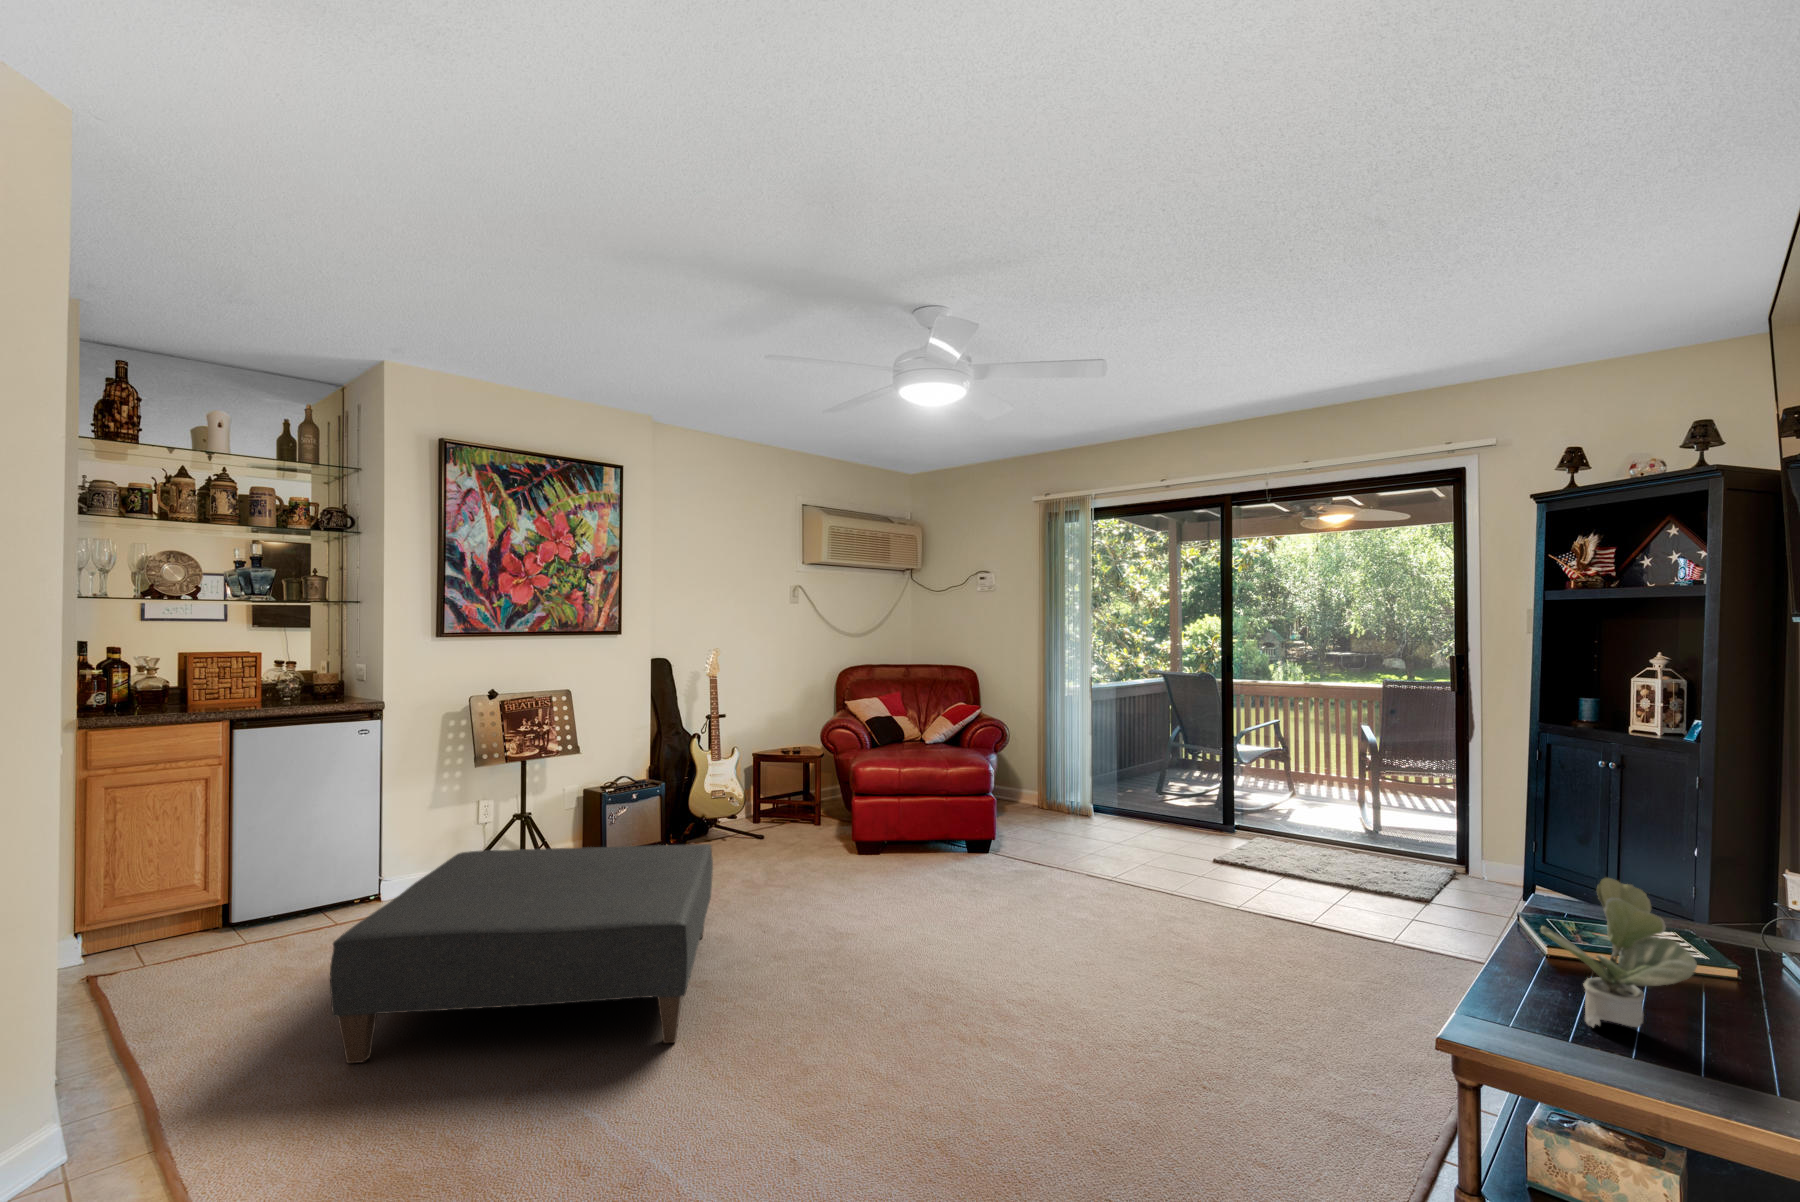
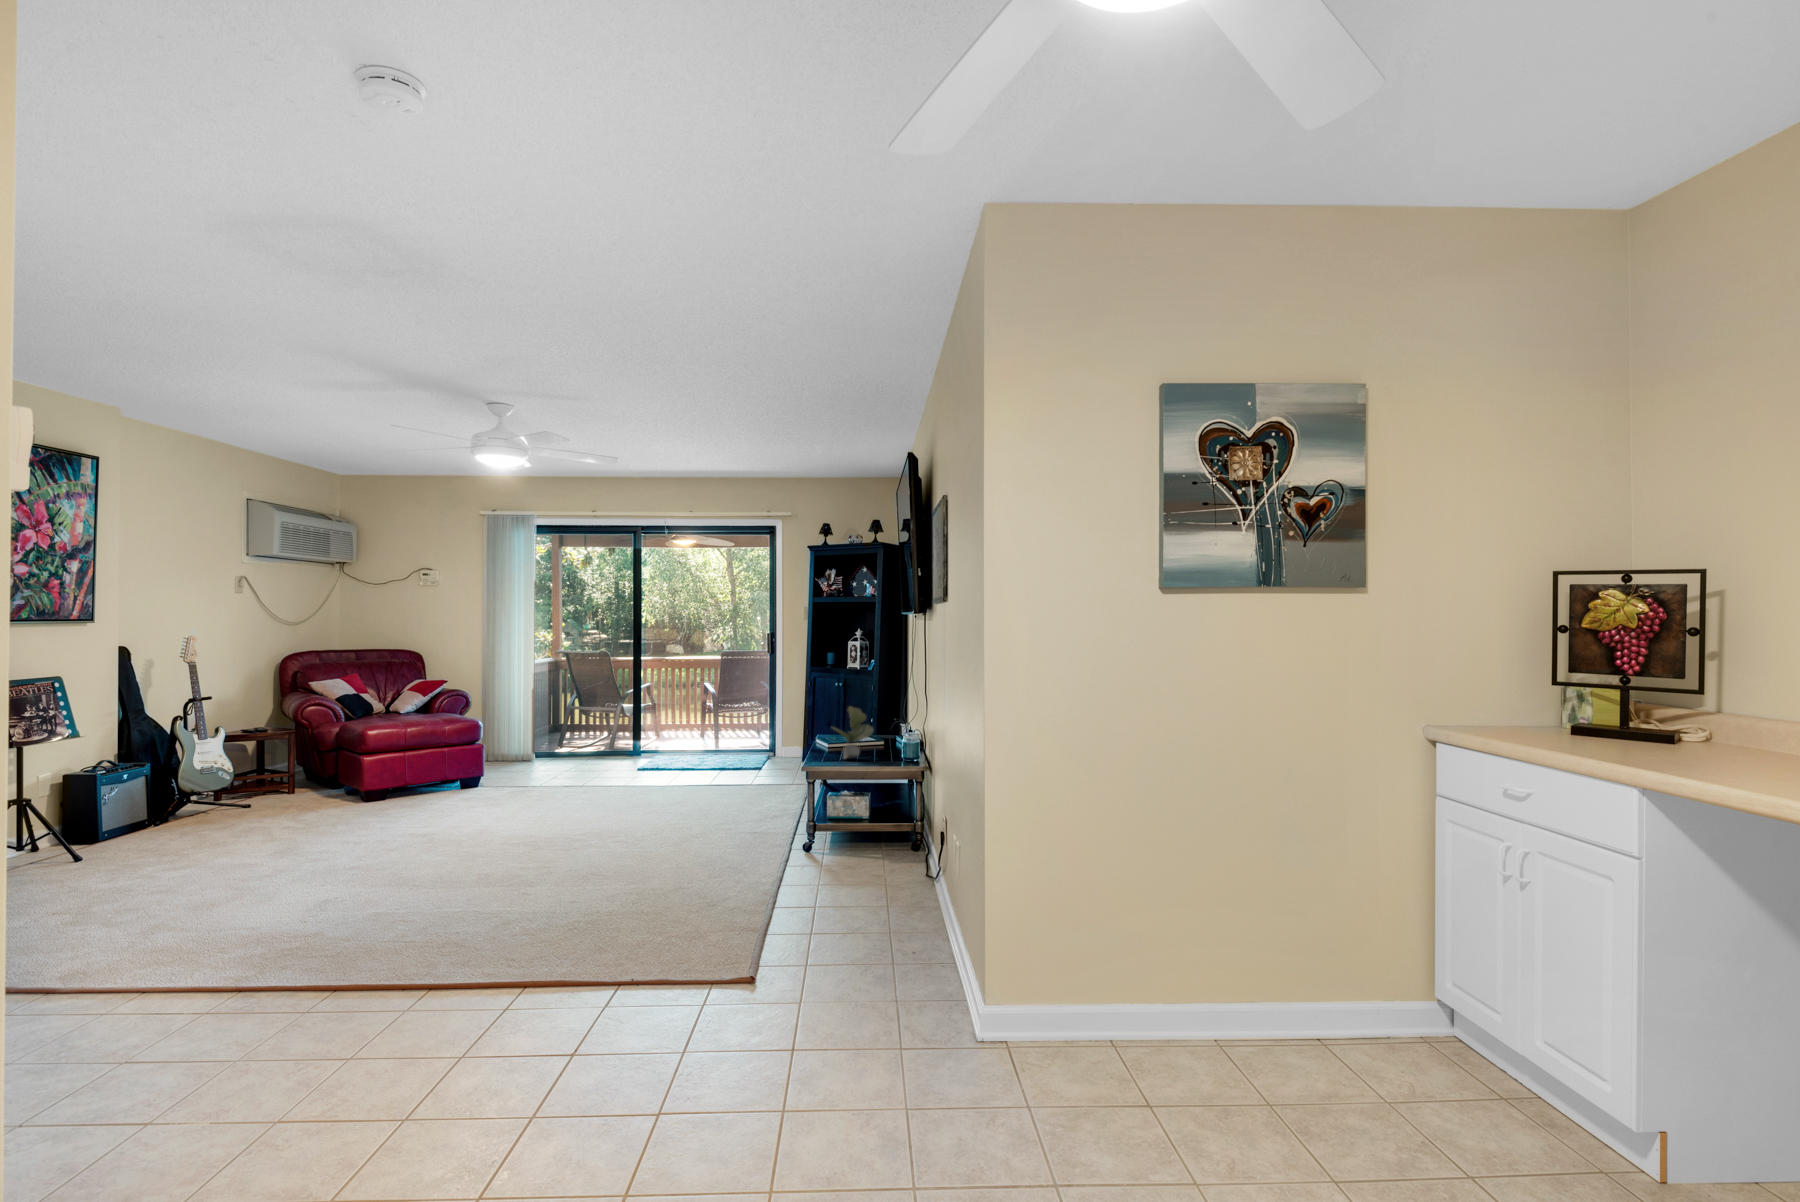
ottoman: present [330,844,713,1063] -> none [51,784,393,948]

